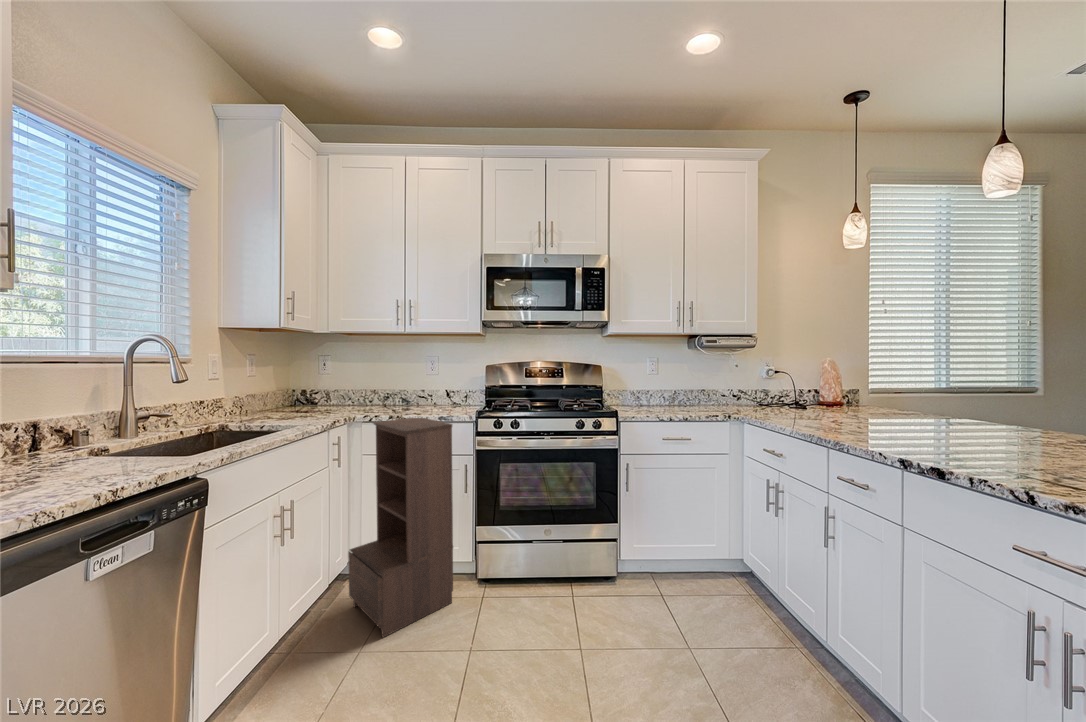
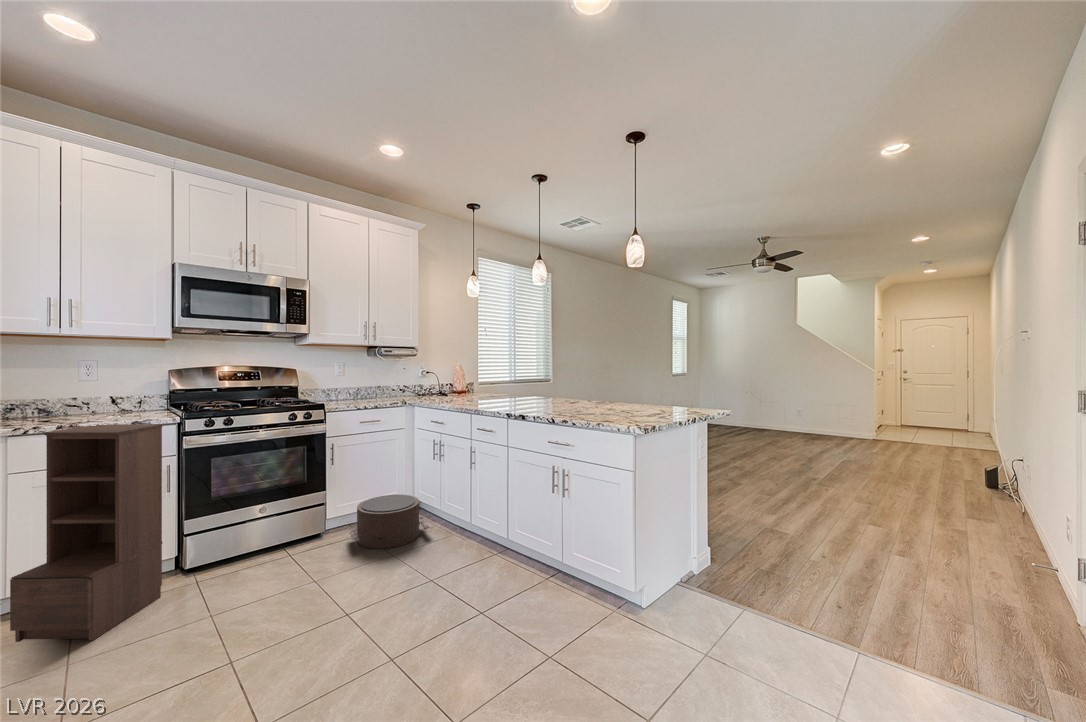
pouf: none [643,548,766,646] -> present [350,495,431,549]

